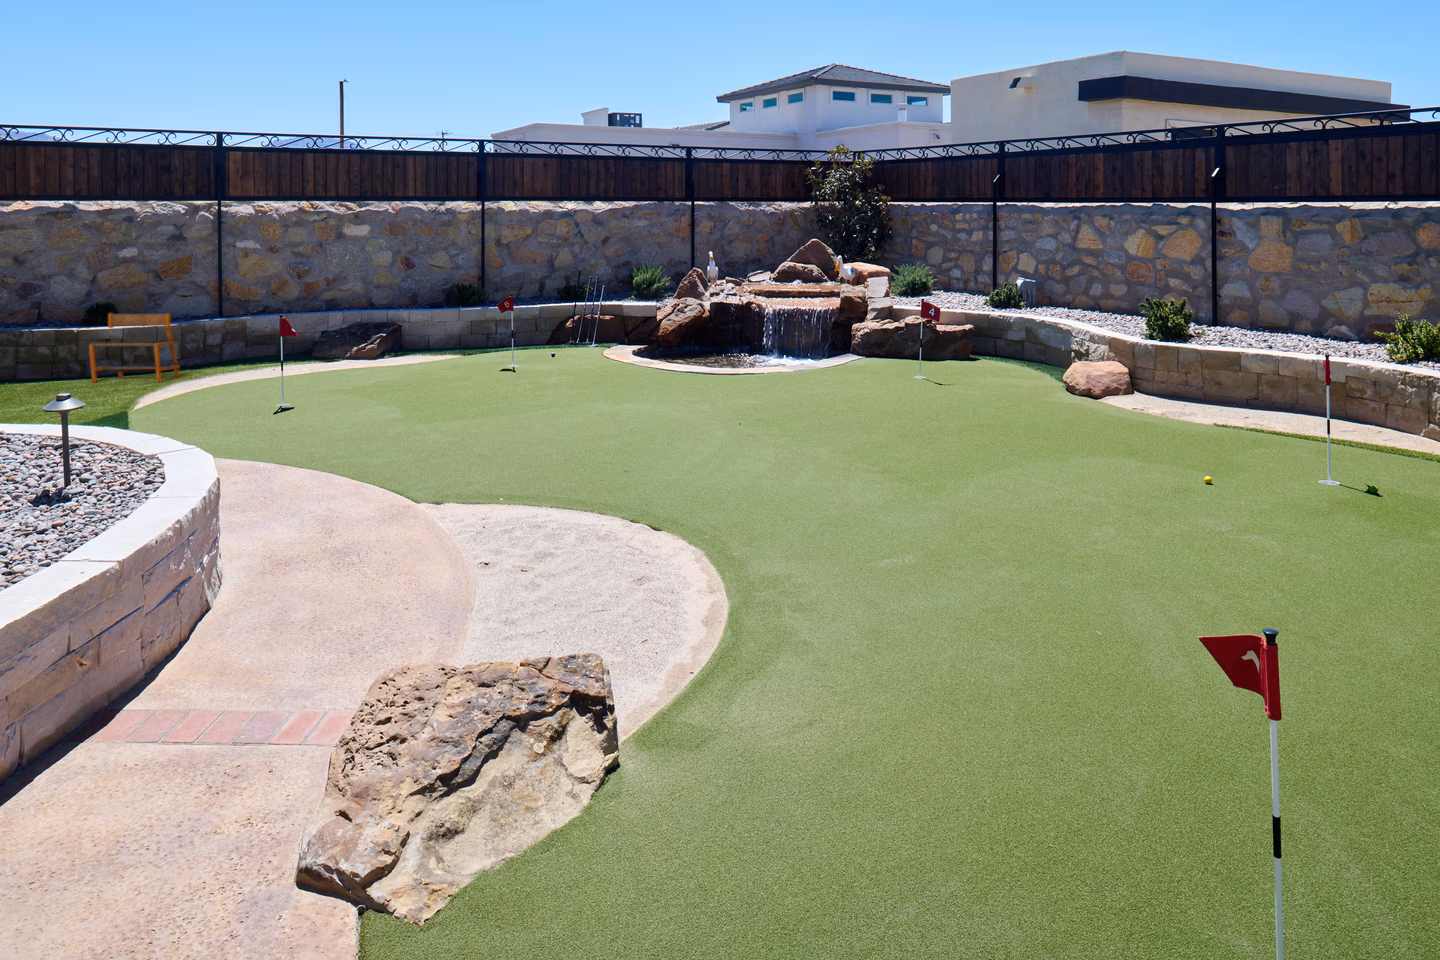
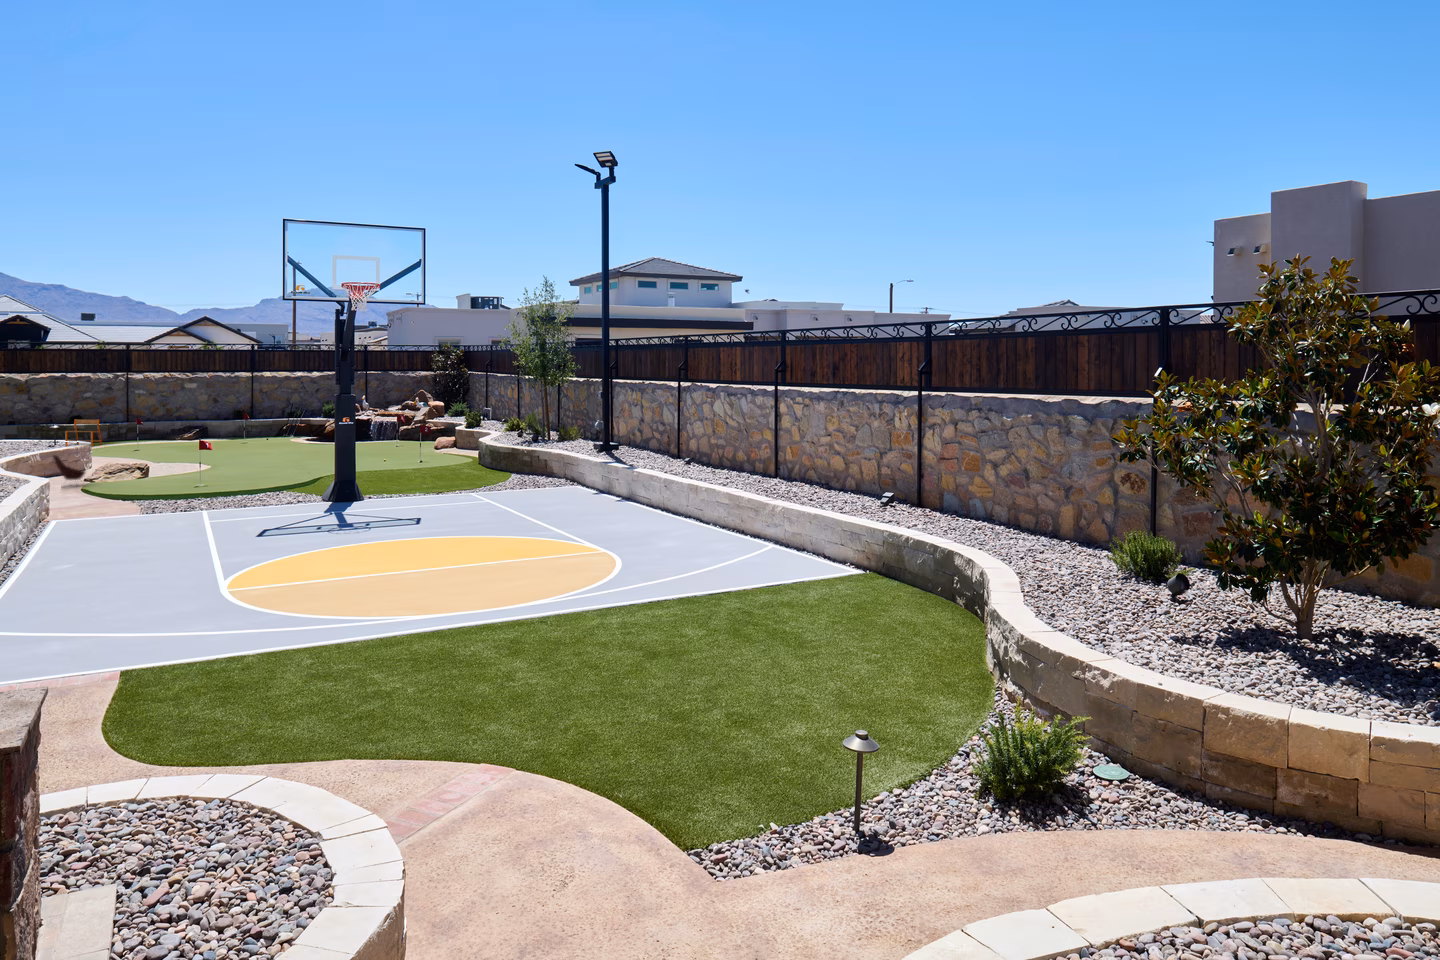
chair: none [145,516,308,676] -> present [53,455,85,480]

